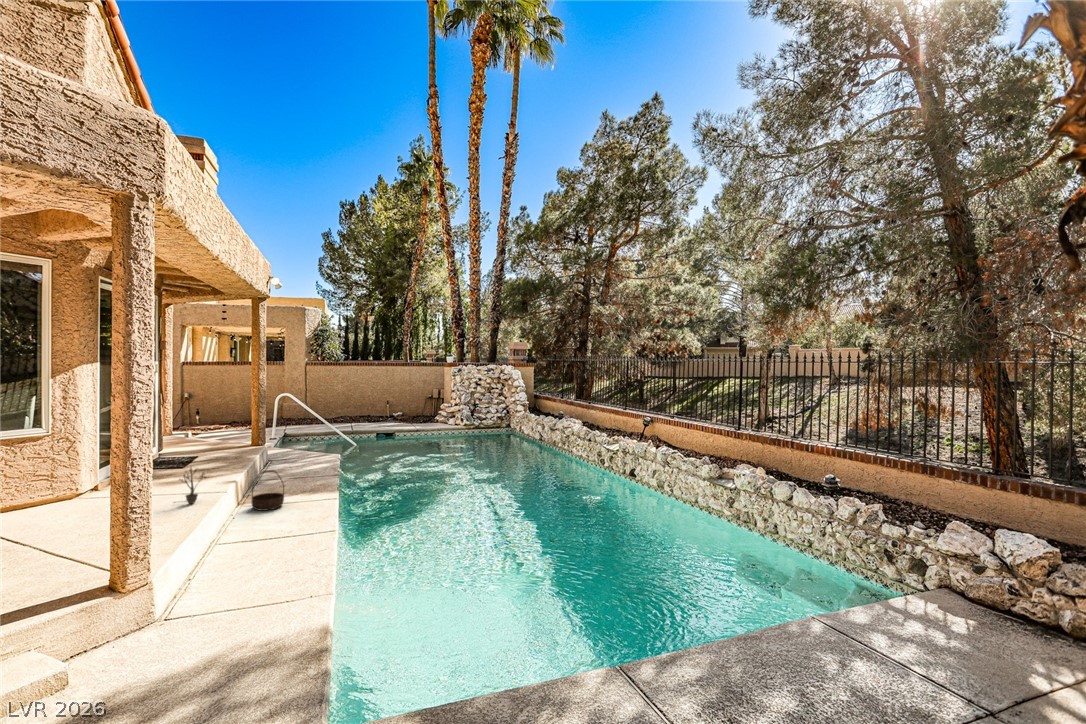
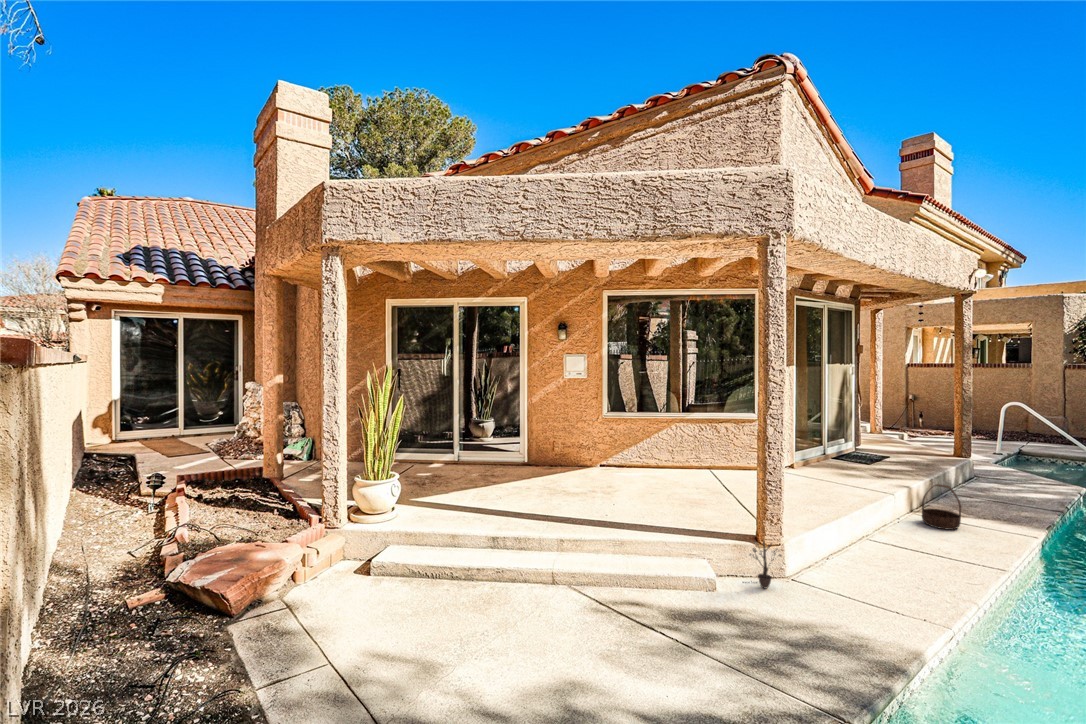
decorative plant: present [174,469,206,504] -> present [743,540,781,588]

